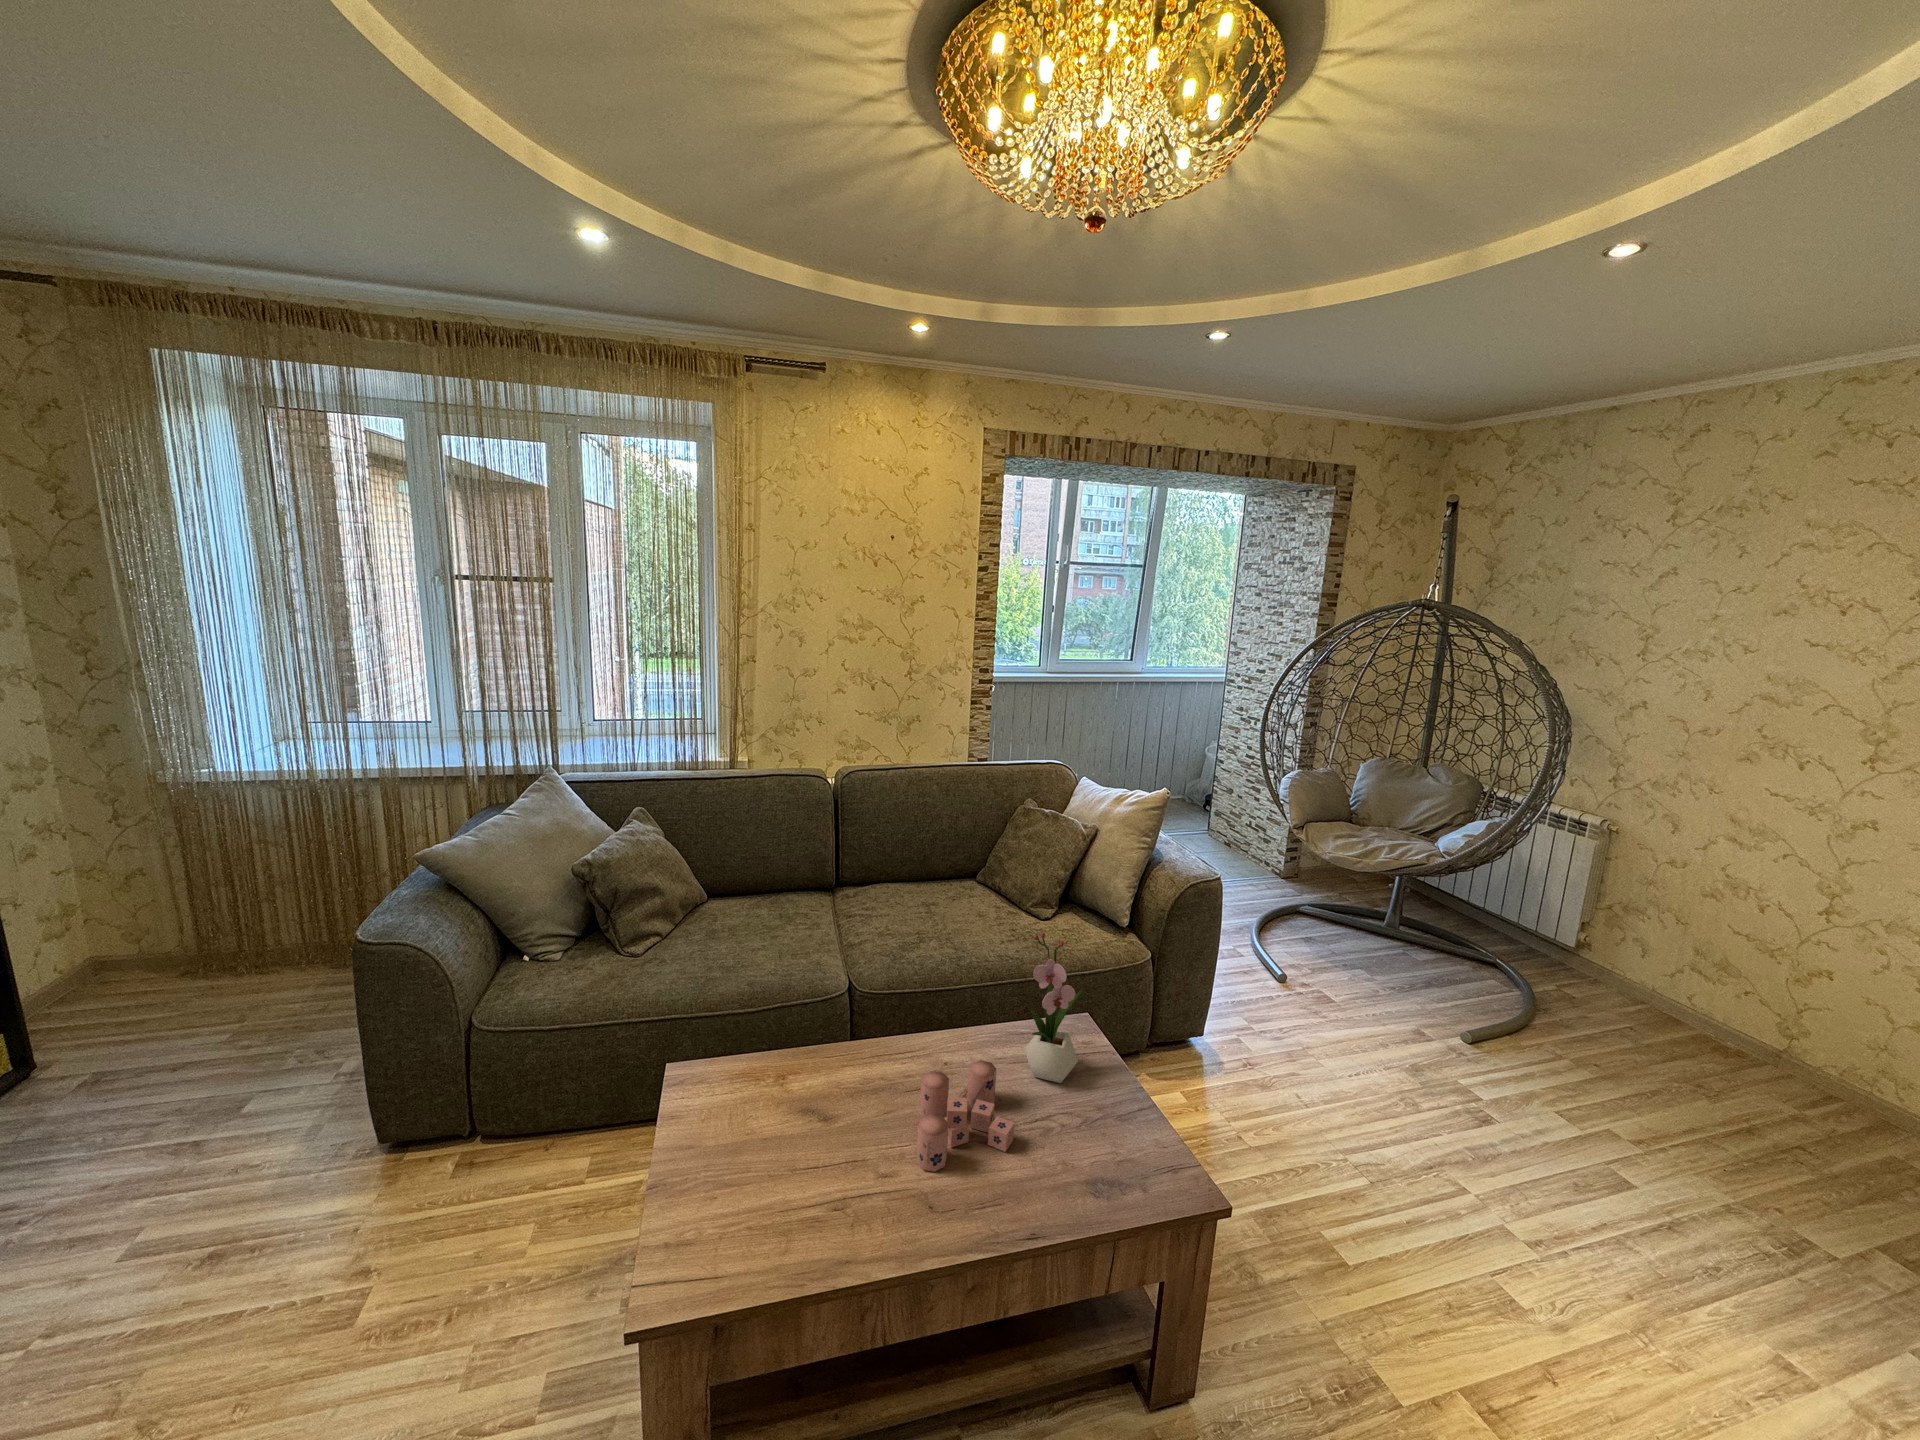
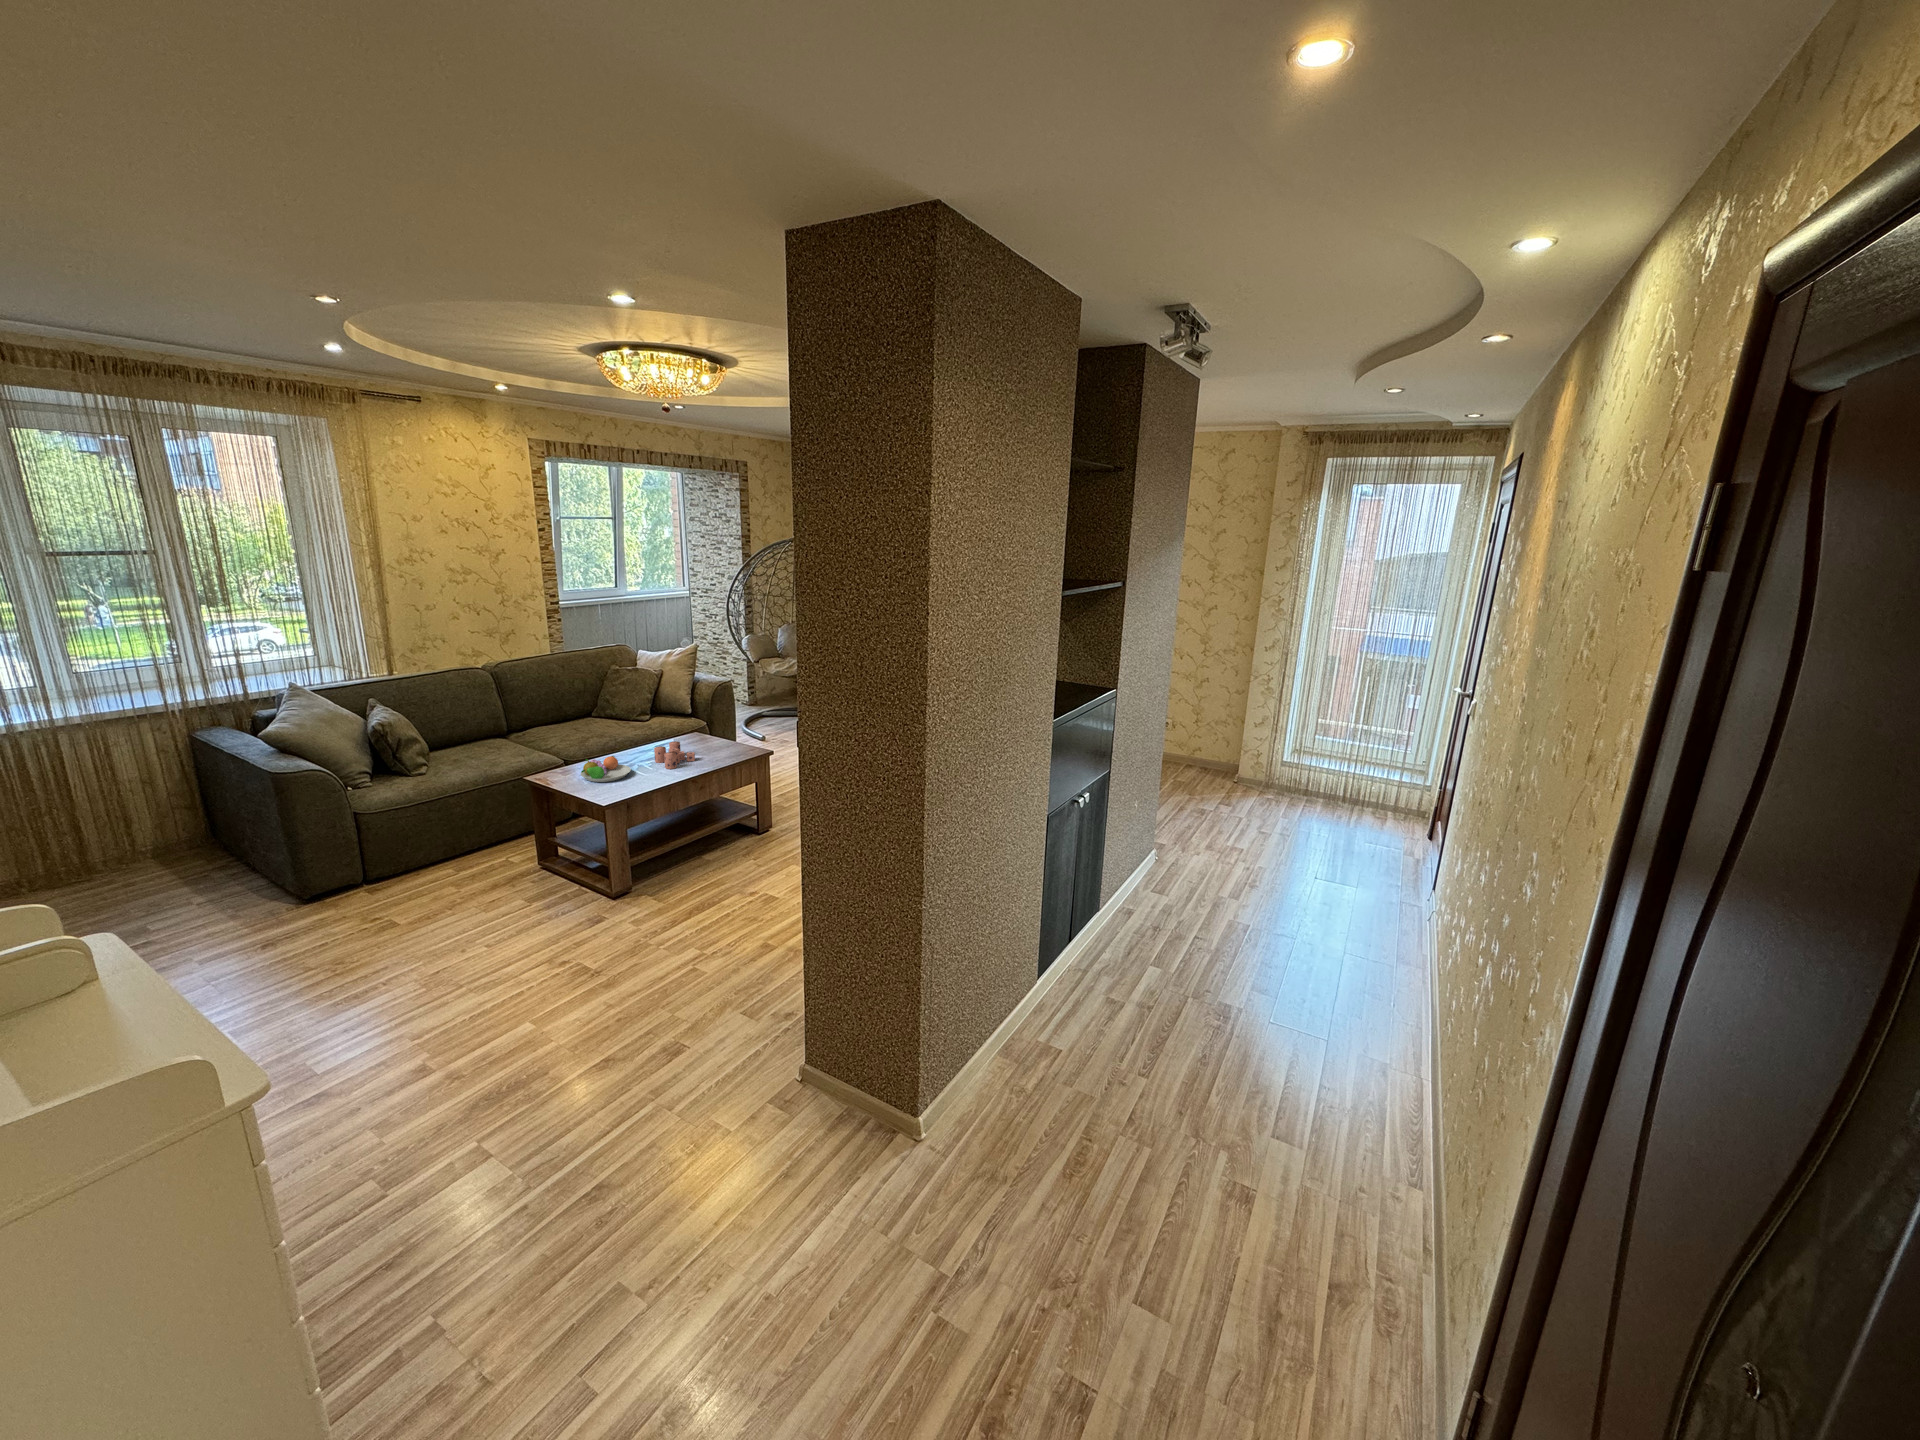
flower arrangement: present [1025,933,1083,1083] -> none [683,689,705,748]
fruit bowl: none [703,1067,838,1164] -> present [581,756,631,782]

